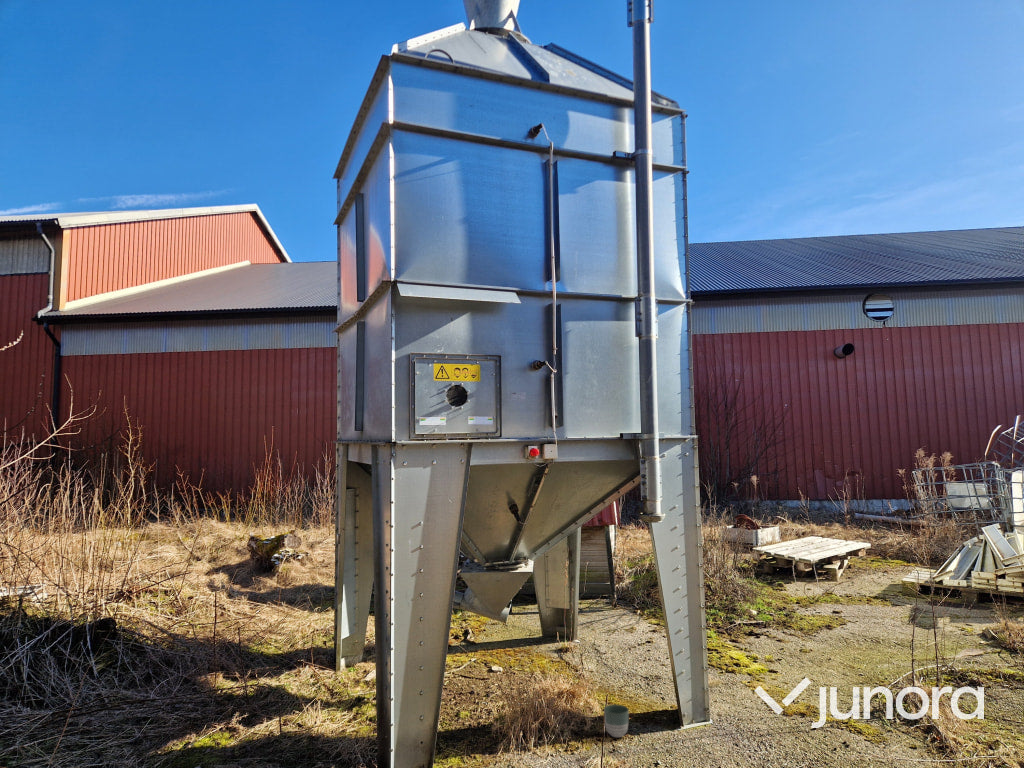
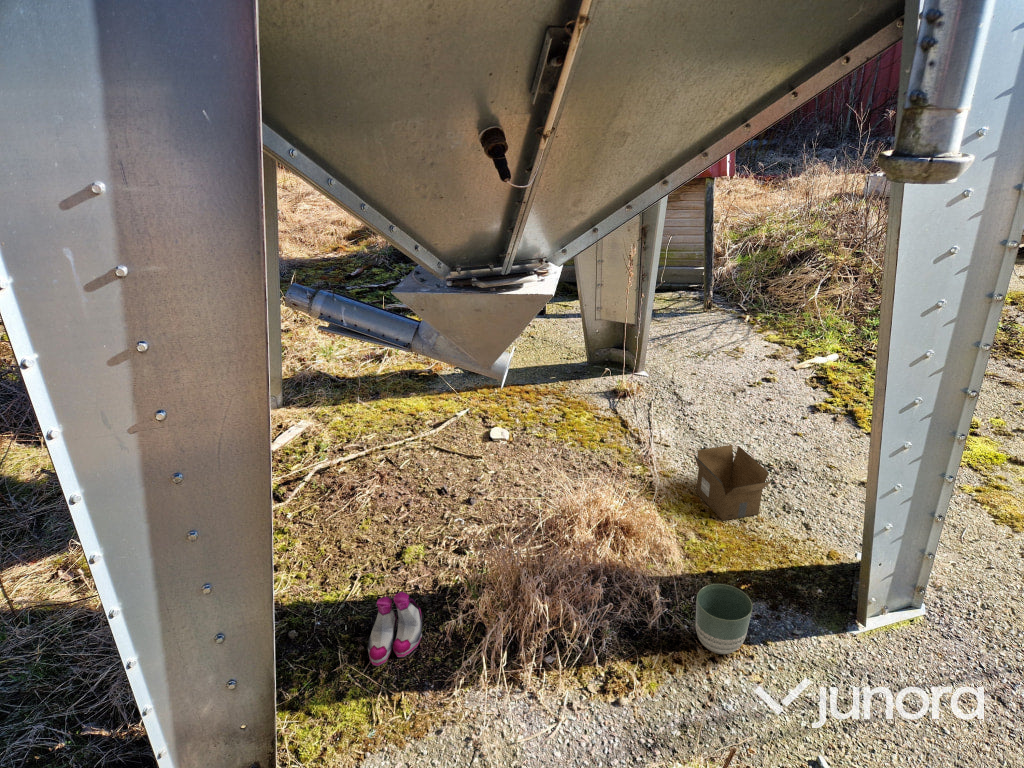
cardboard box: none [603,660,642,697] -> present [694,445,772,521]
boots: none [453,712,478,748] -> present [368,592,422,666]

